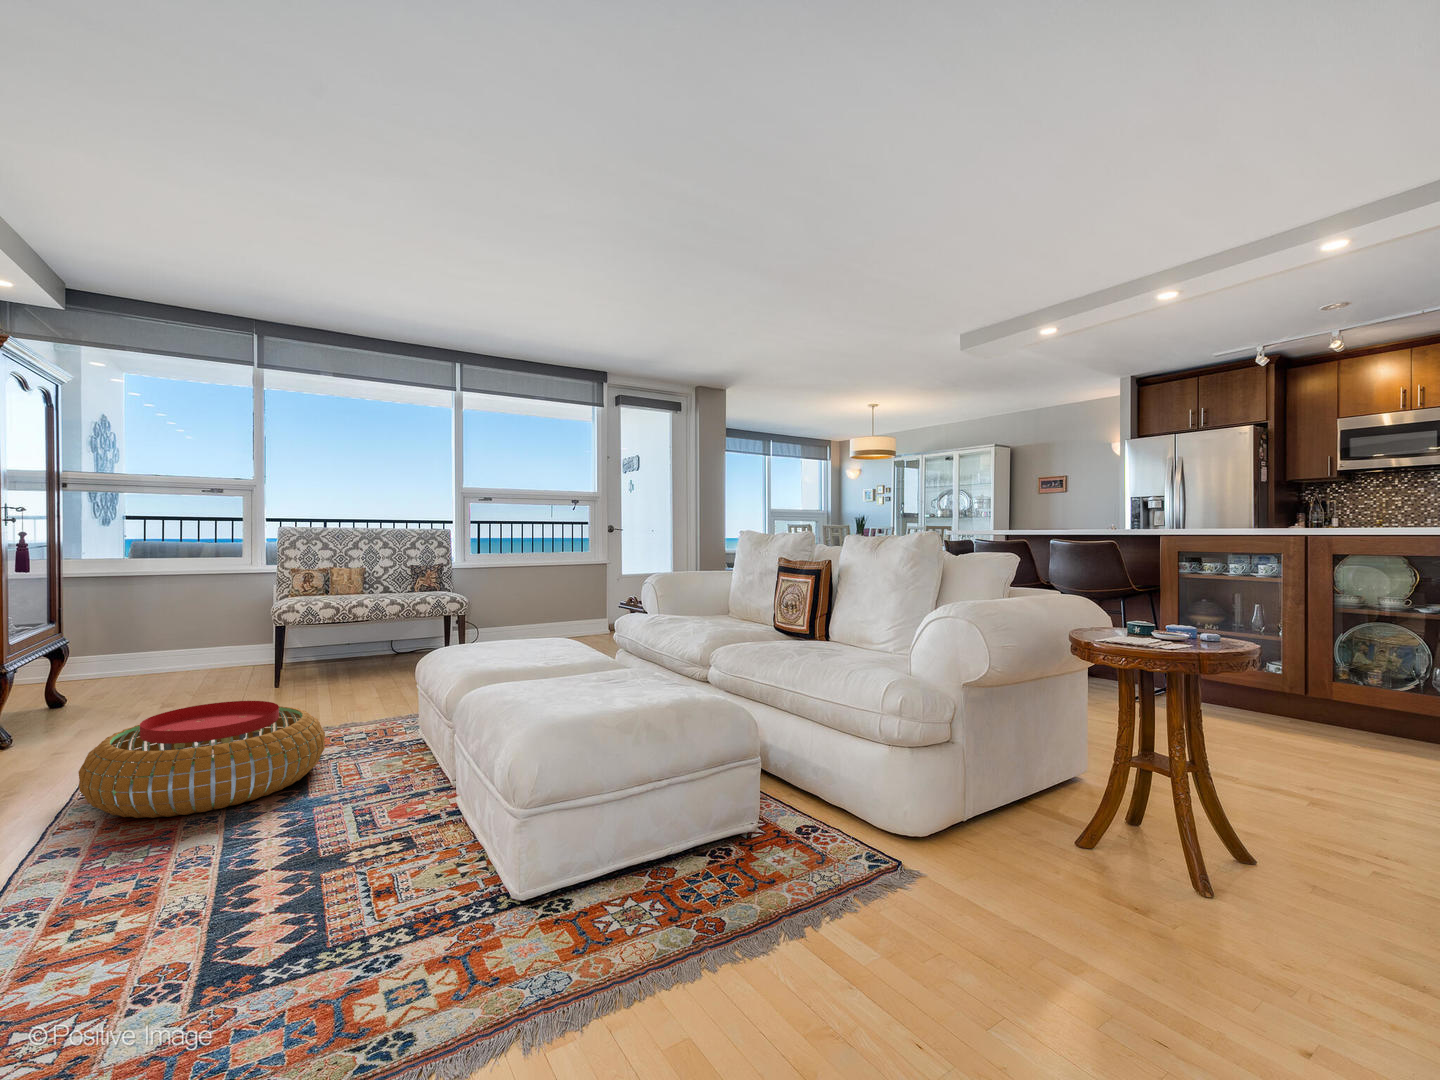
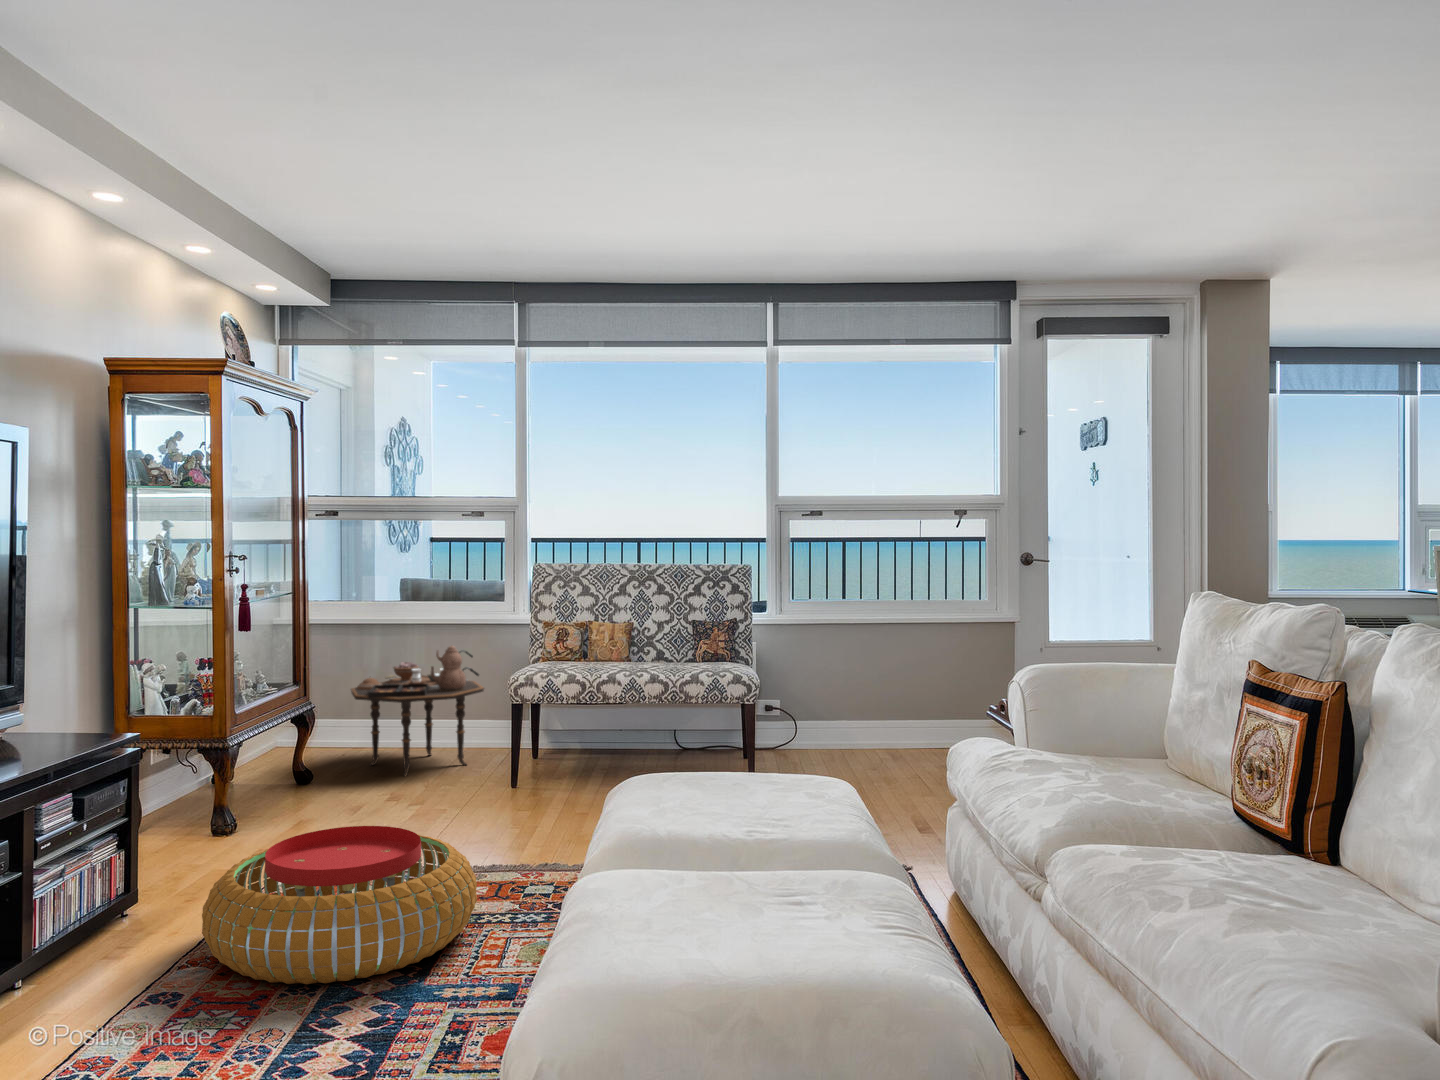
side table: none [105,588,240,691] -> present [351,646,484,776]

